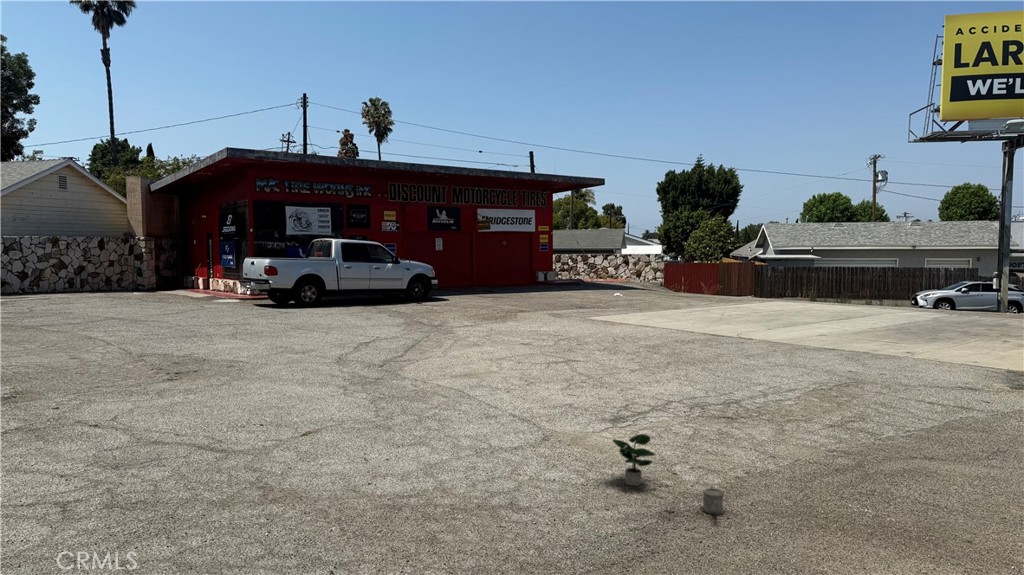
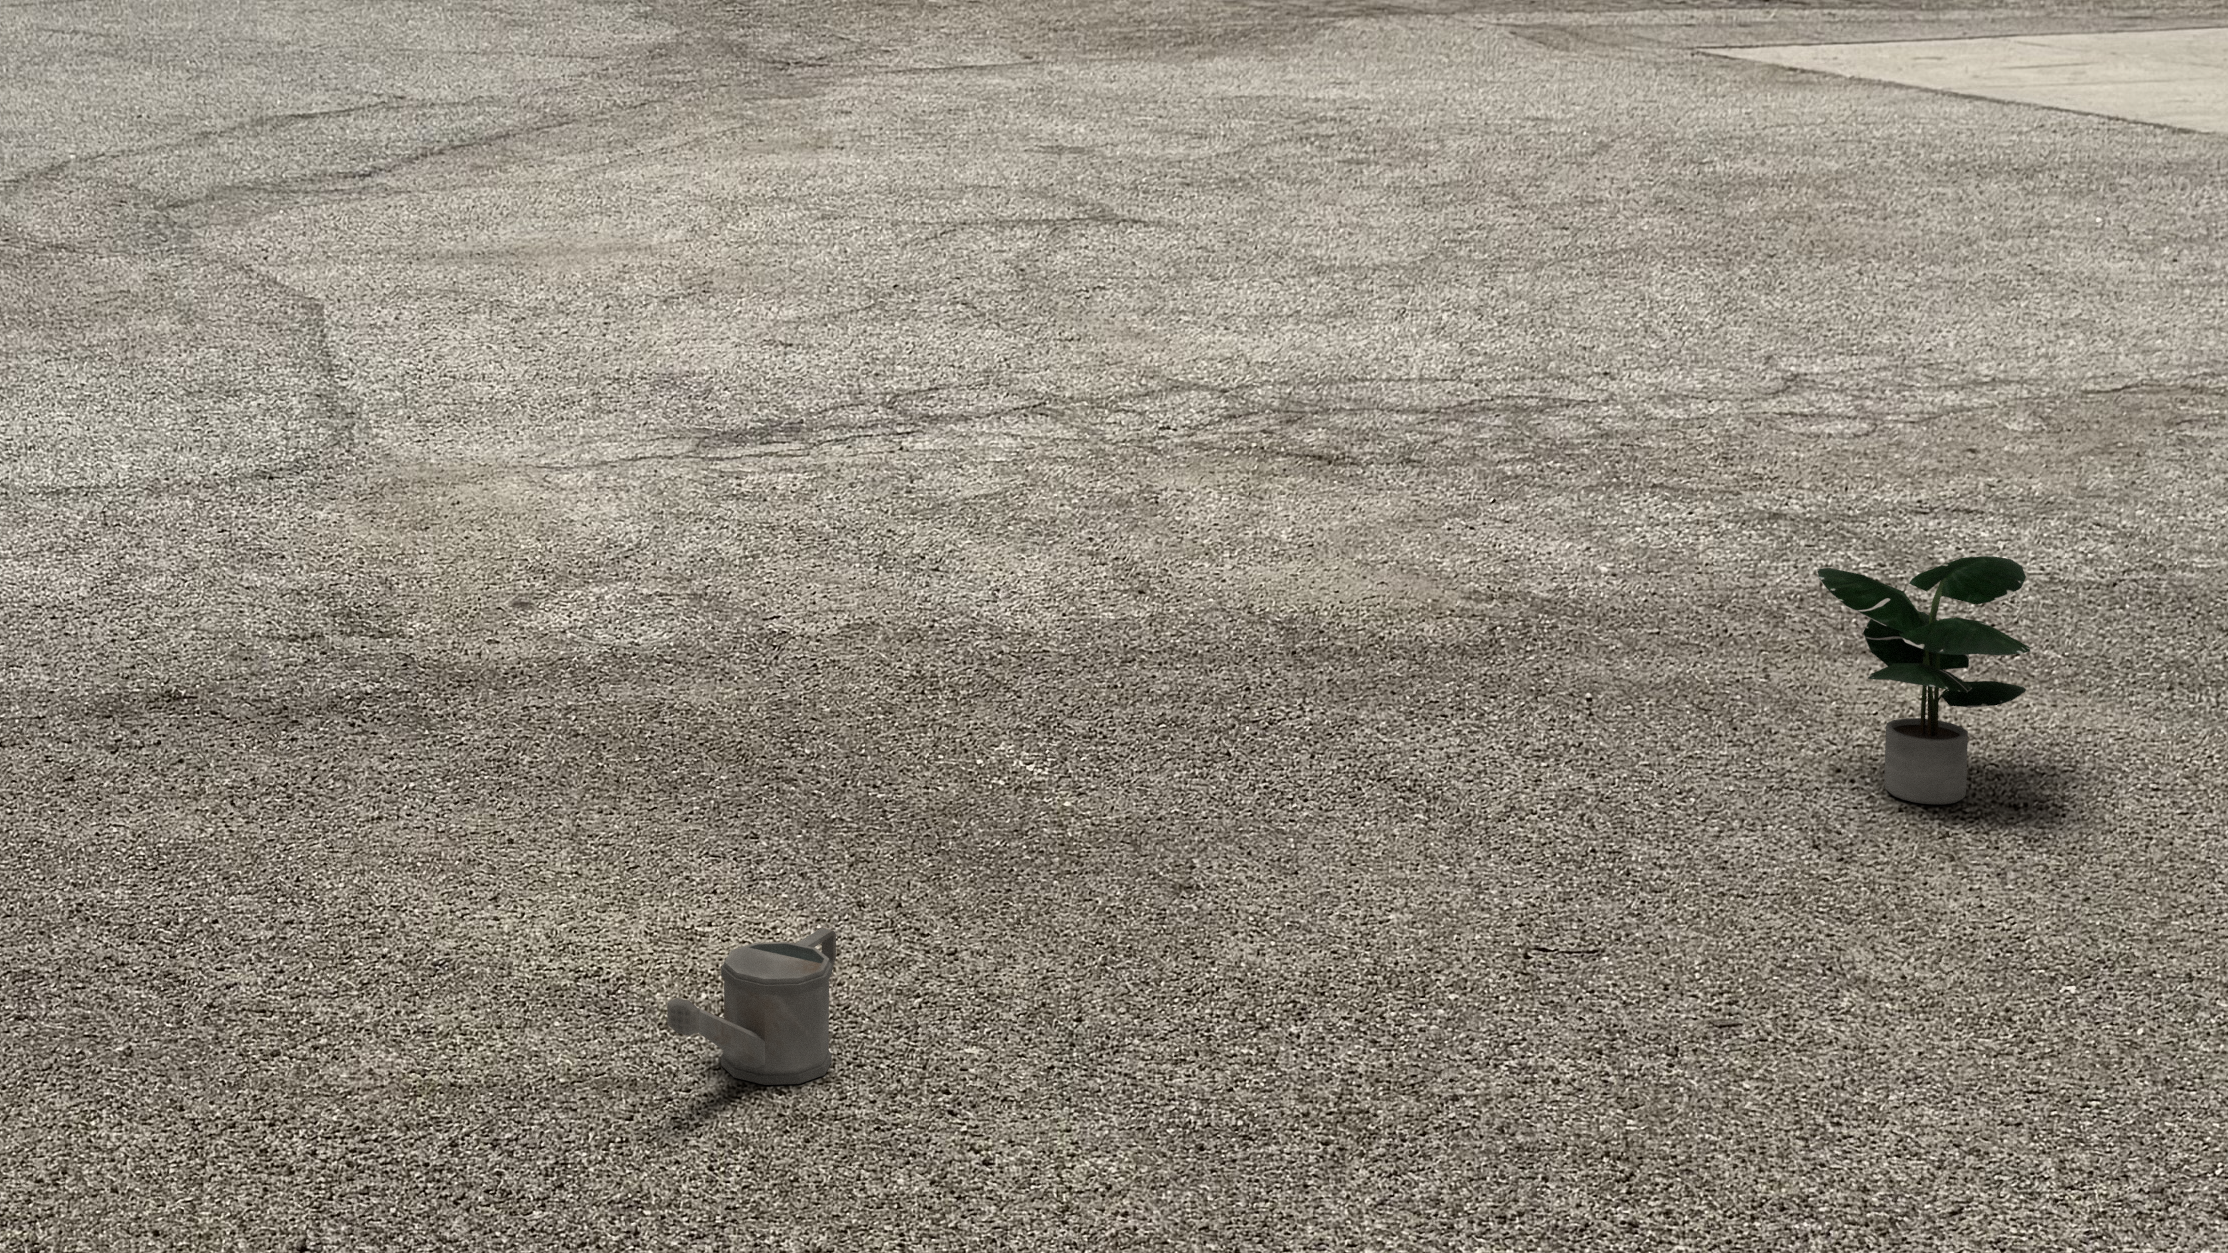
potted plant: present [613,434,655,486] -> present [1818,556,2030,804]

